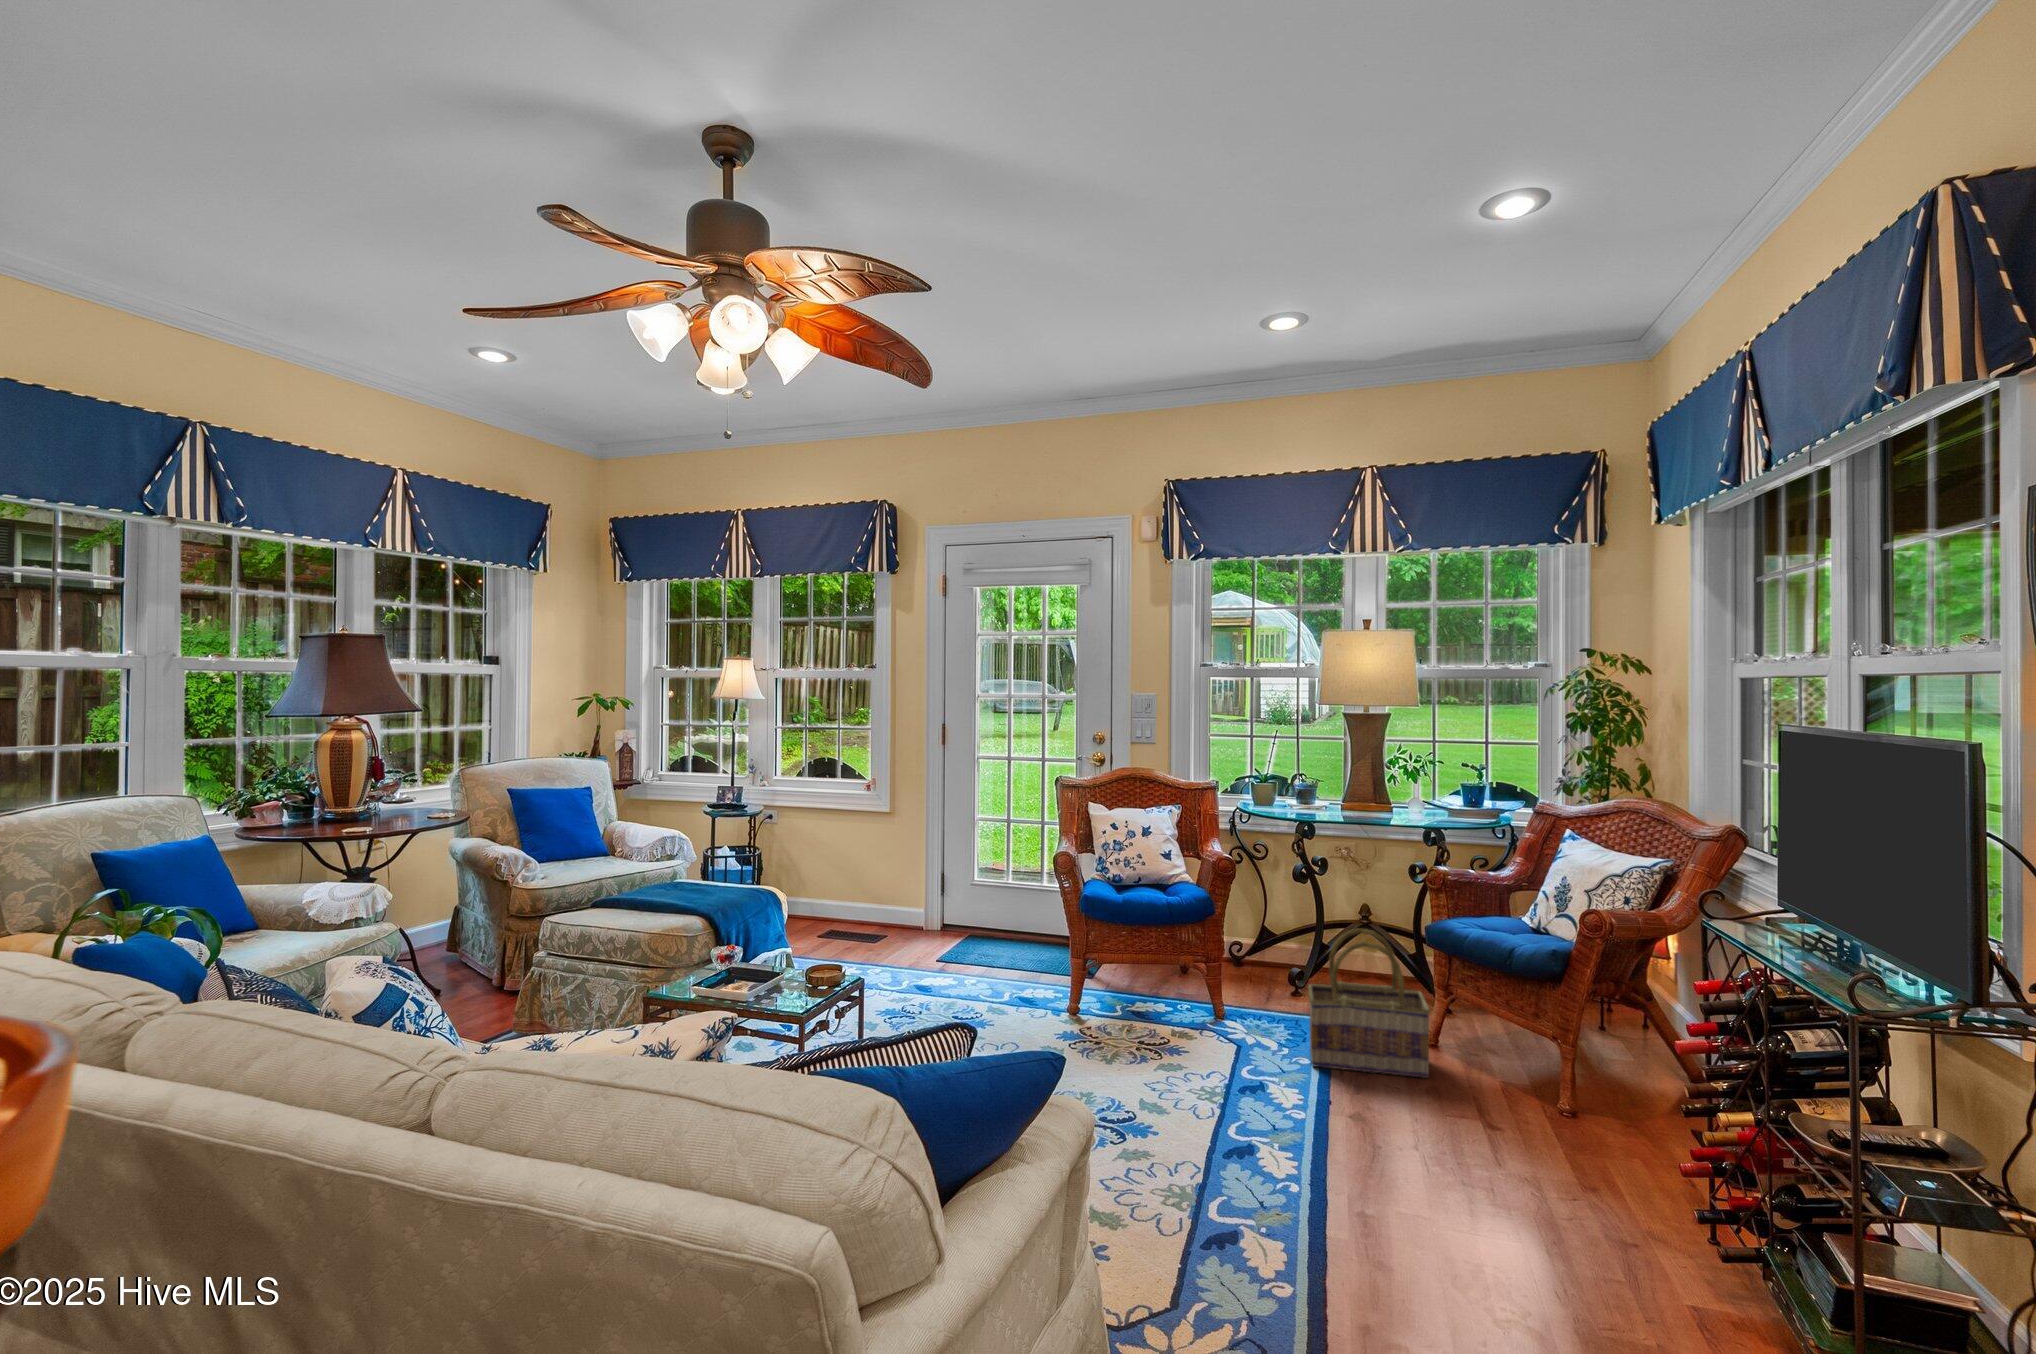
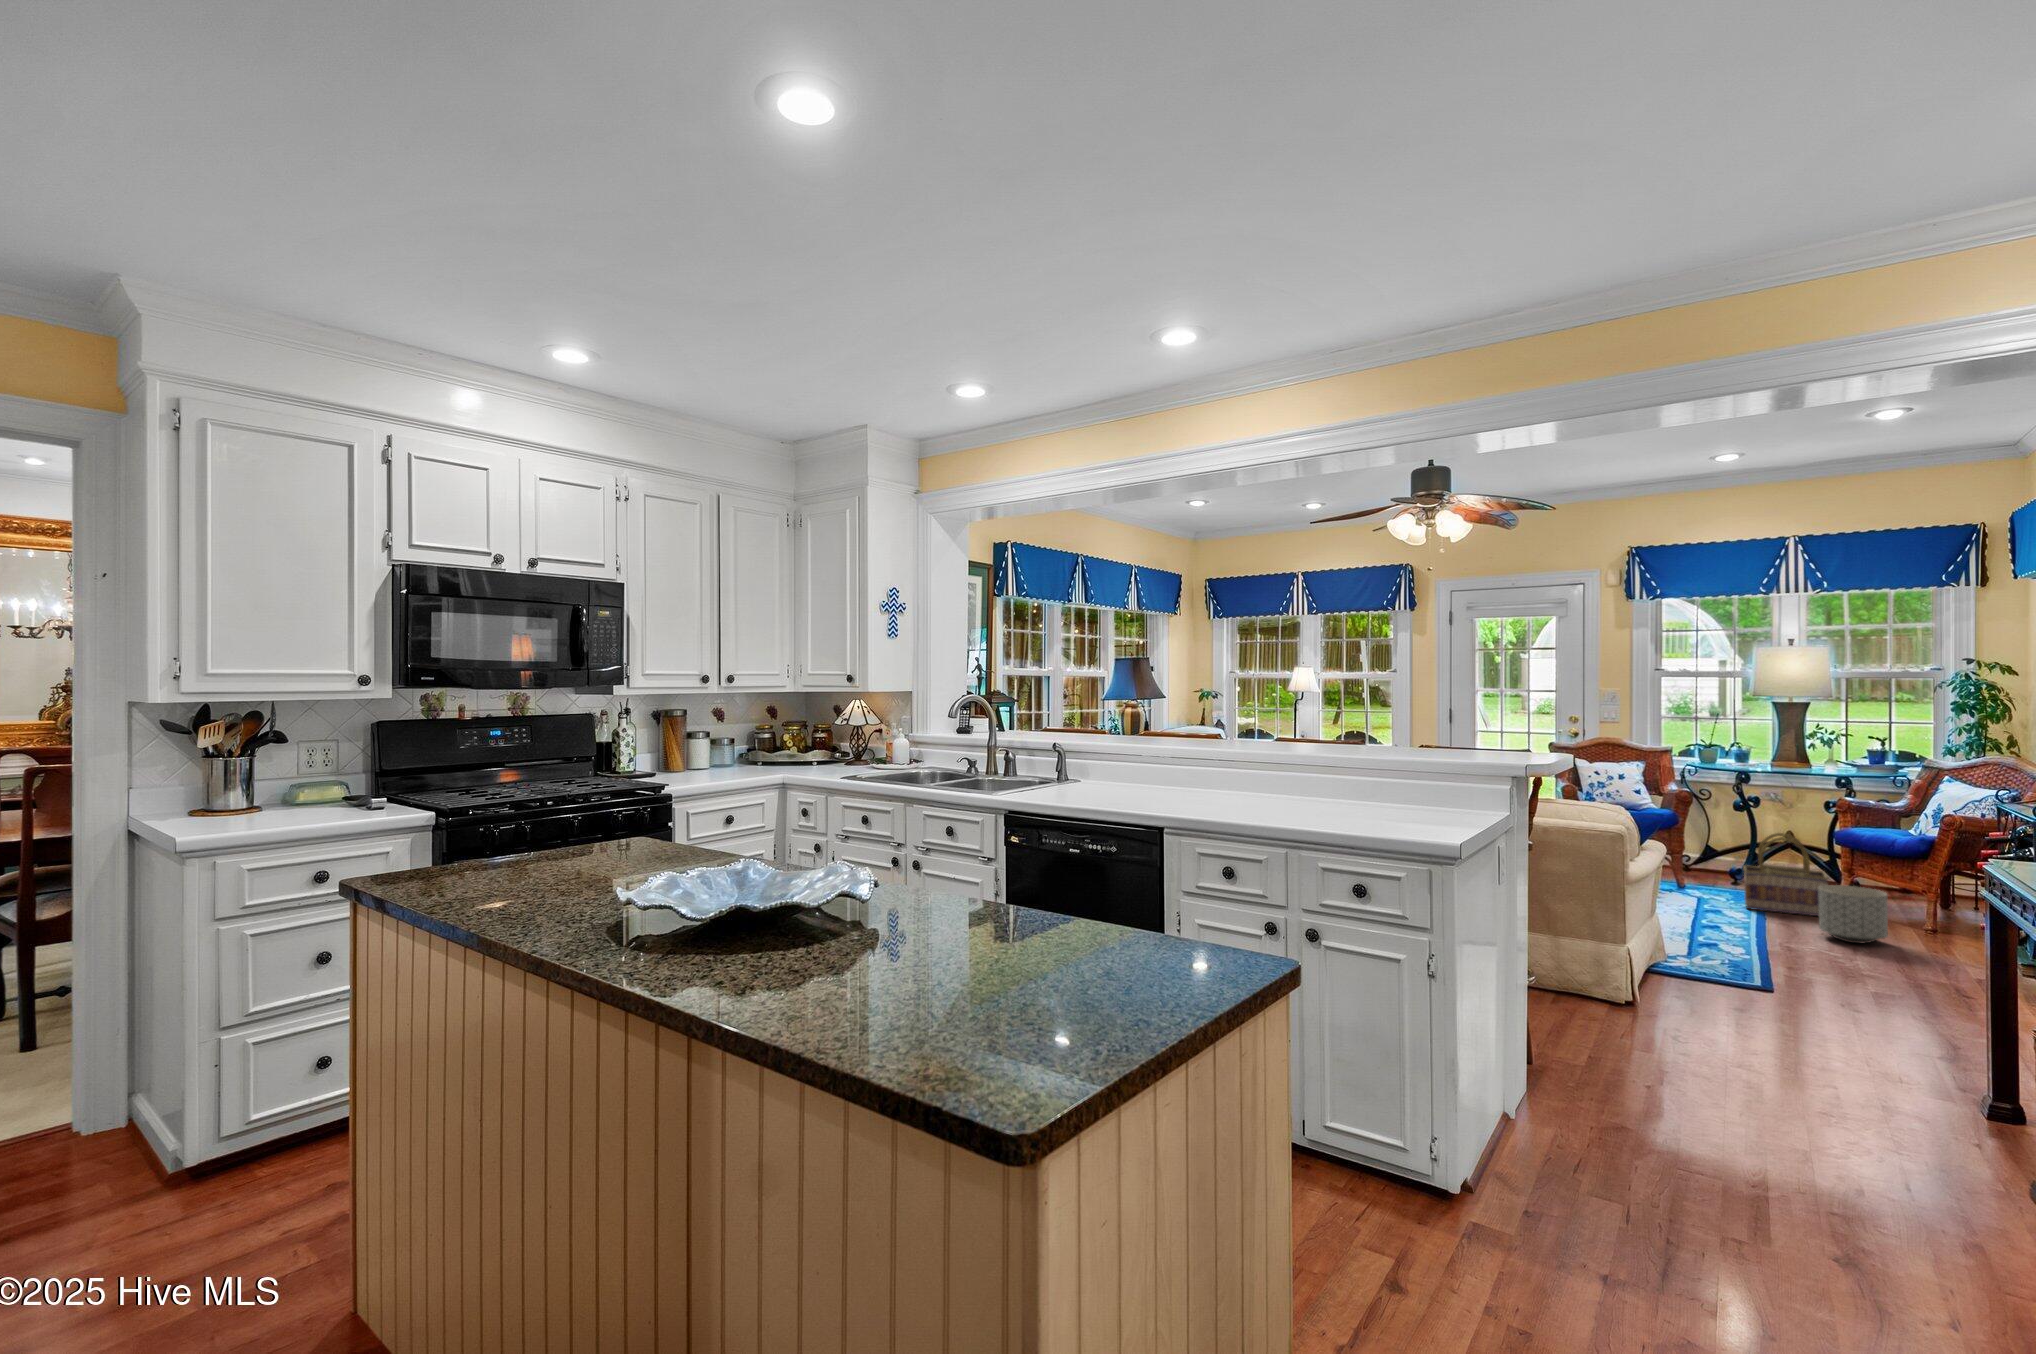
planter: none [1425,1041,1534,1162] -> present [1818,885,1888,943]

